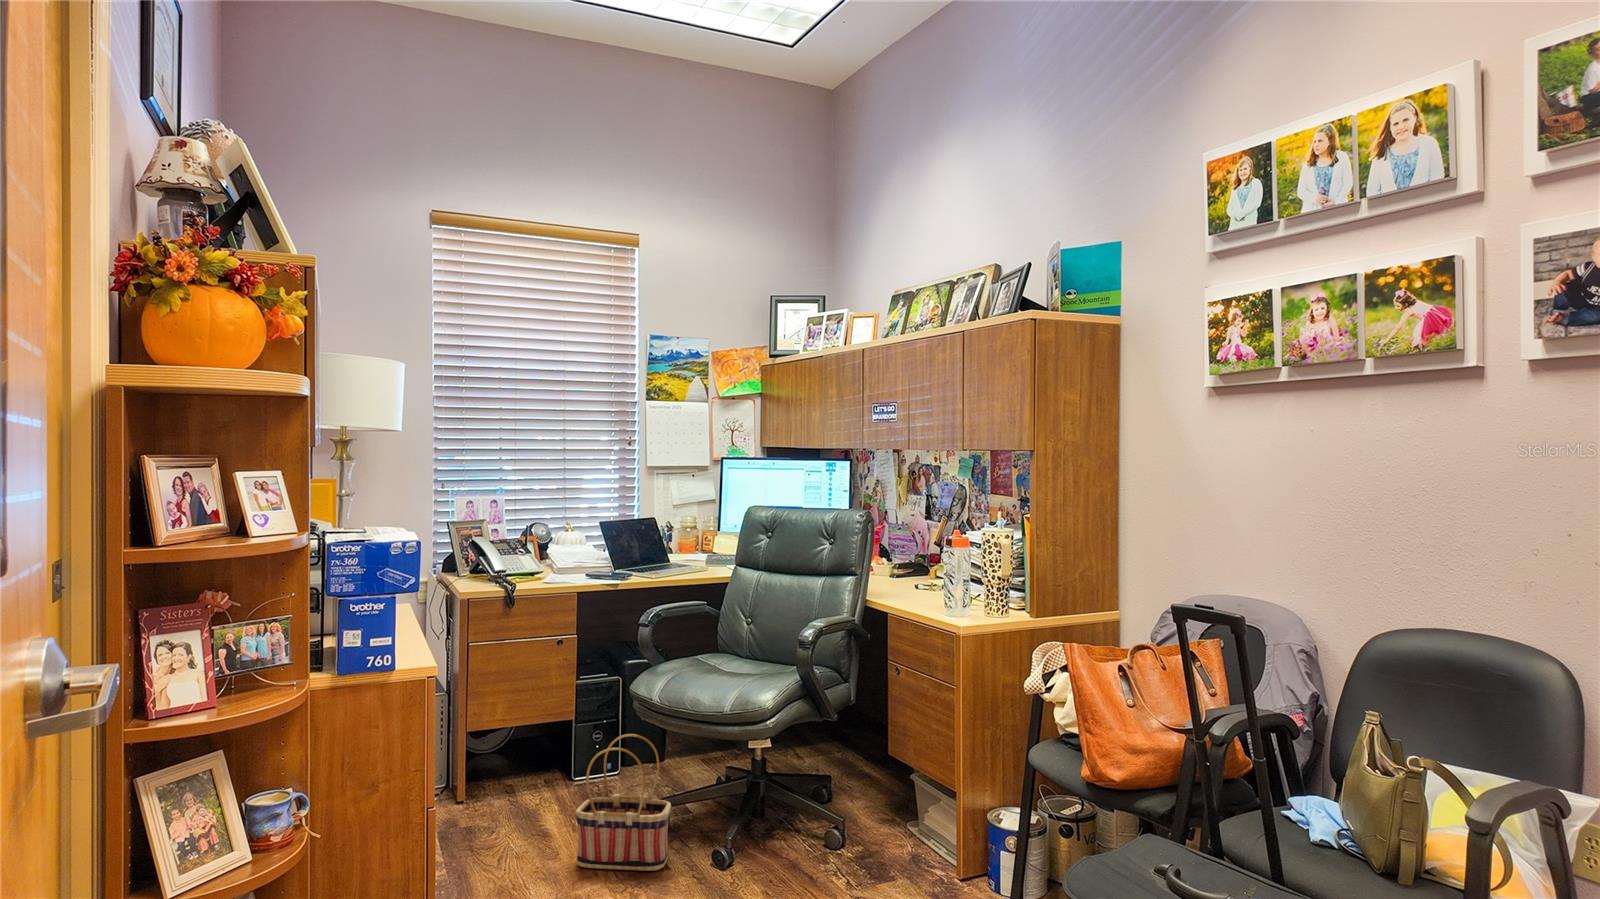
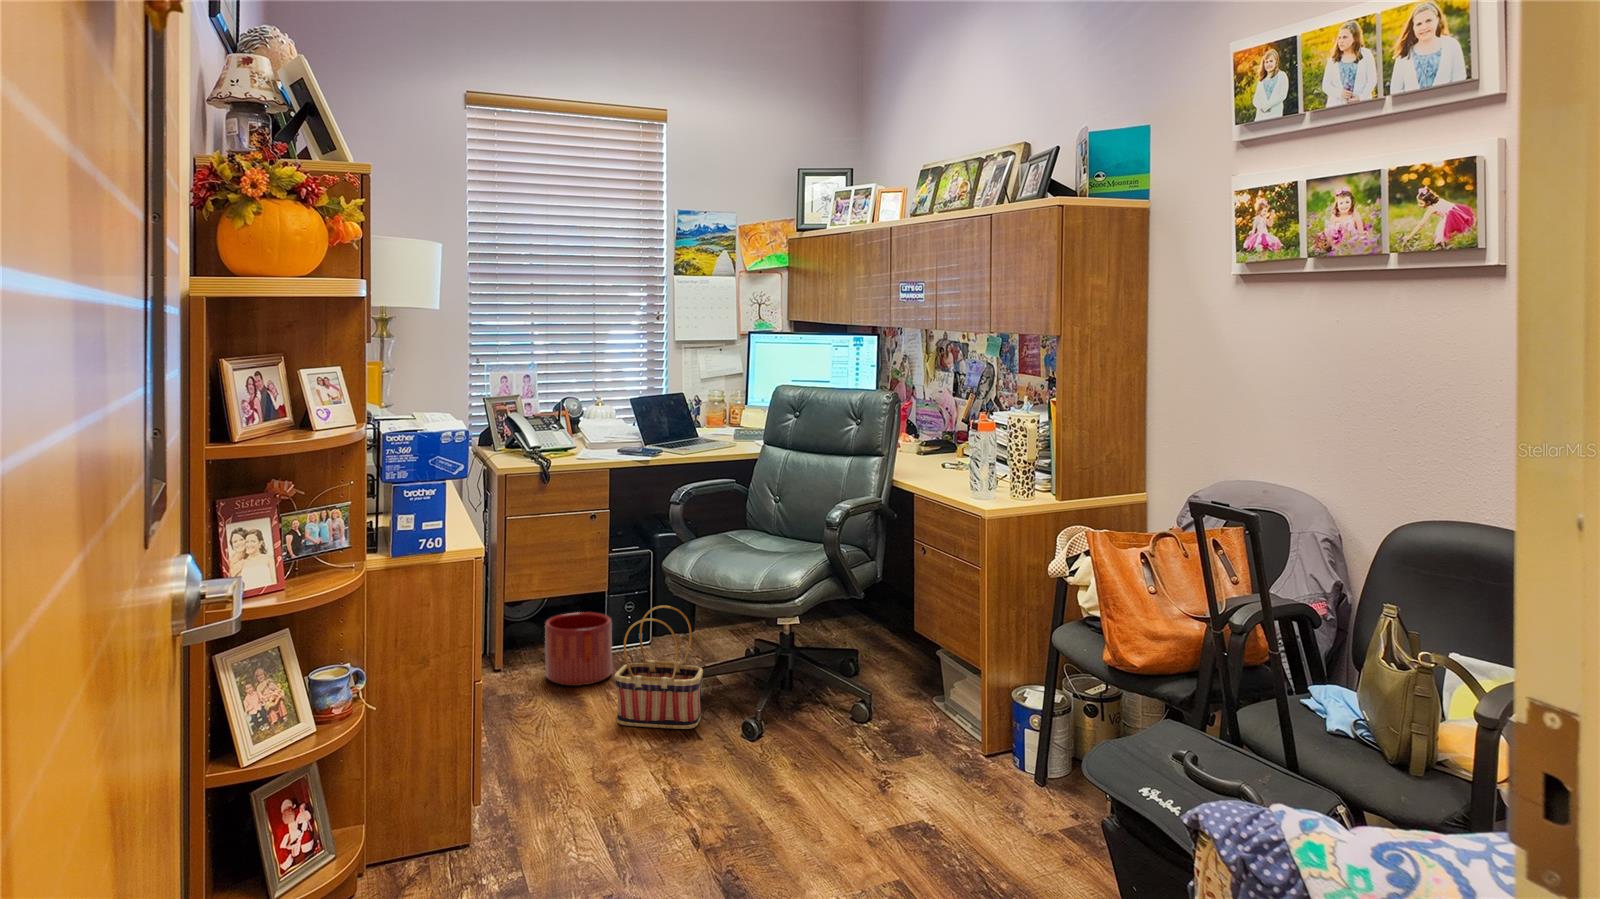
planter: none [502,744,574,824] -> present [545,612,612,686]

